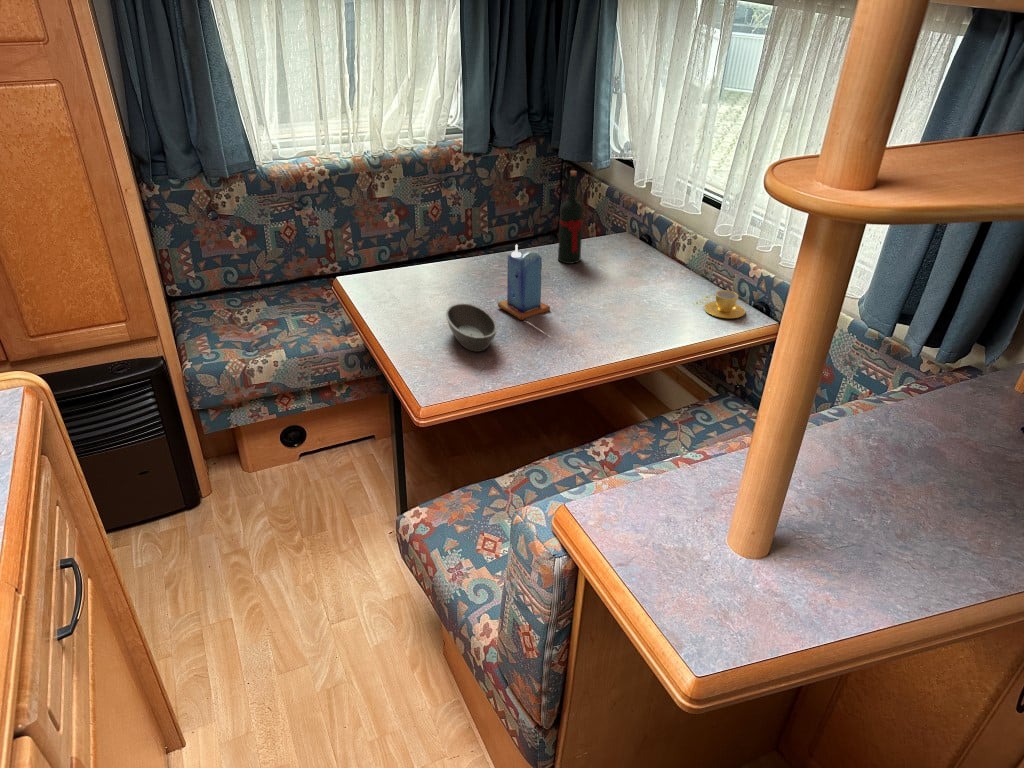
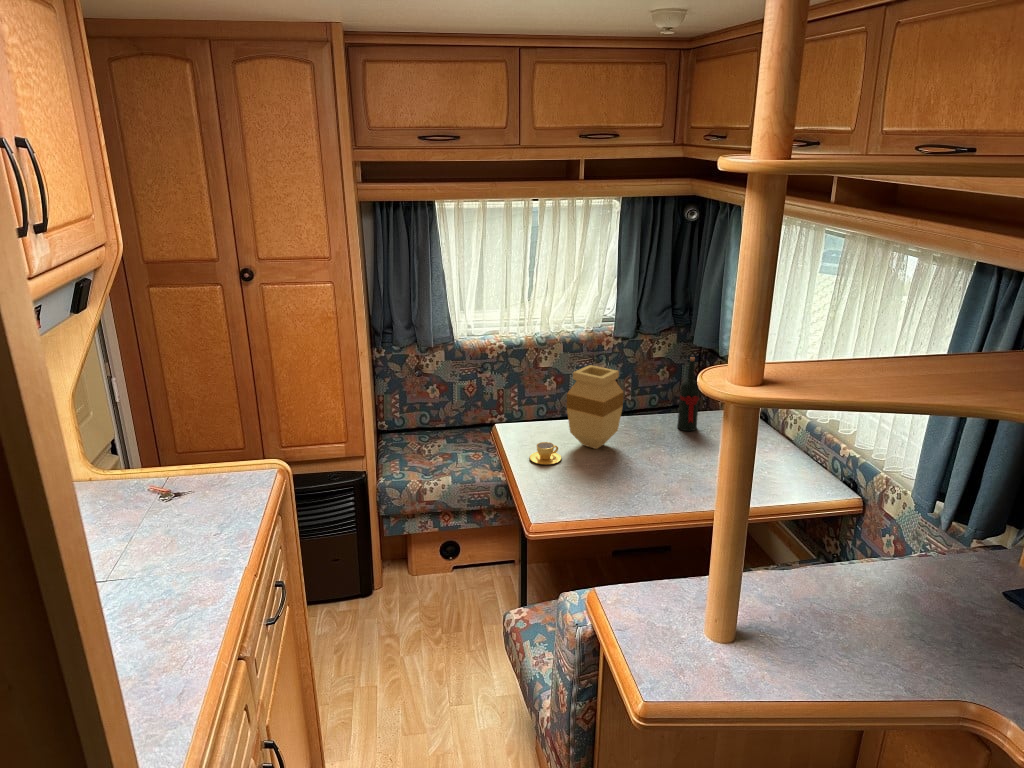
vase: none [427,189,497,297] -> present [567,365,623,449]
candle: present [498,244,550,320] -> none [617,411,659,471]
cup: present [705,290,745,318] -> present [530,442,562,464]
bowl: present [446,303,497,352] -> none [571,453,609,491]

